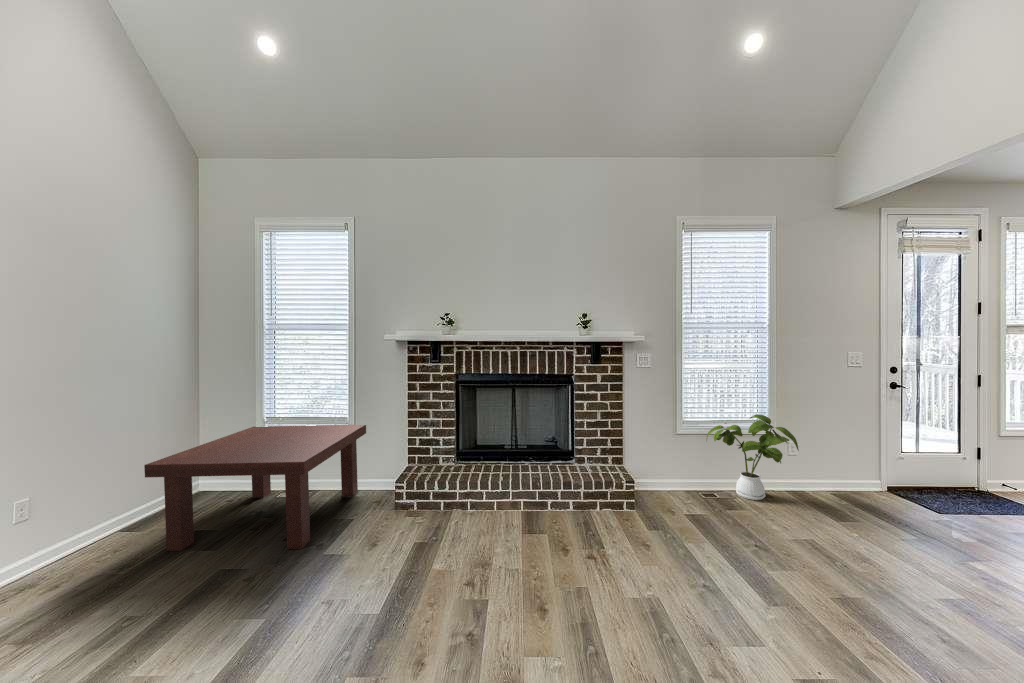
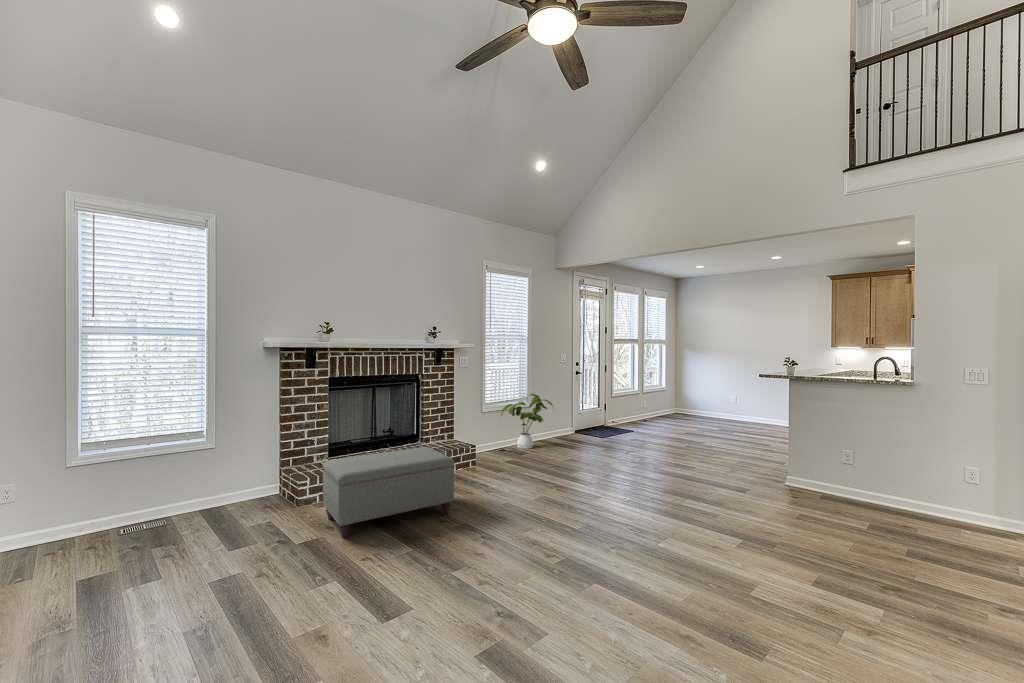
coffee table: present [144,425,366,551] -> none [63,436,274,594]
ottoman: none [339,472,512,593] -> present [323,447,454,538]

